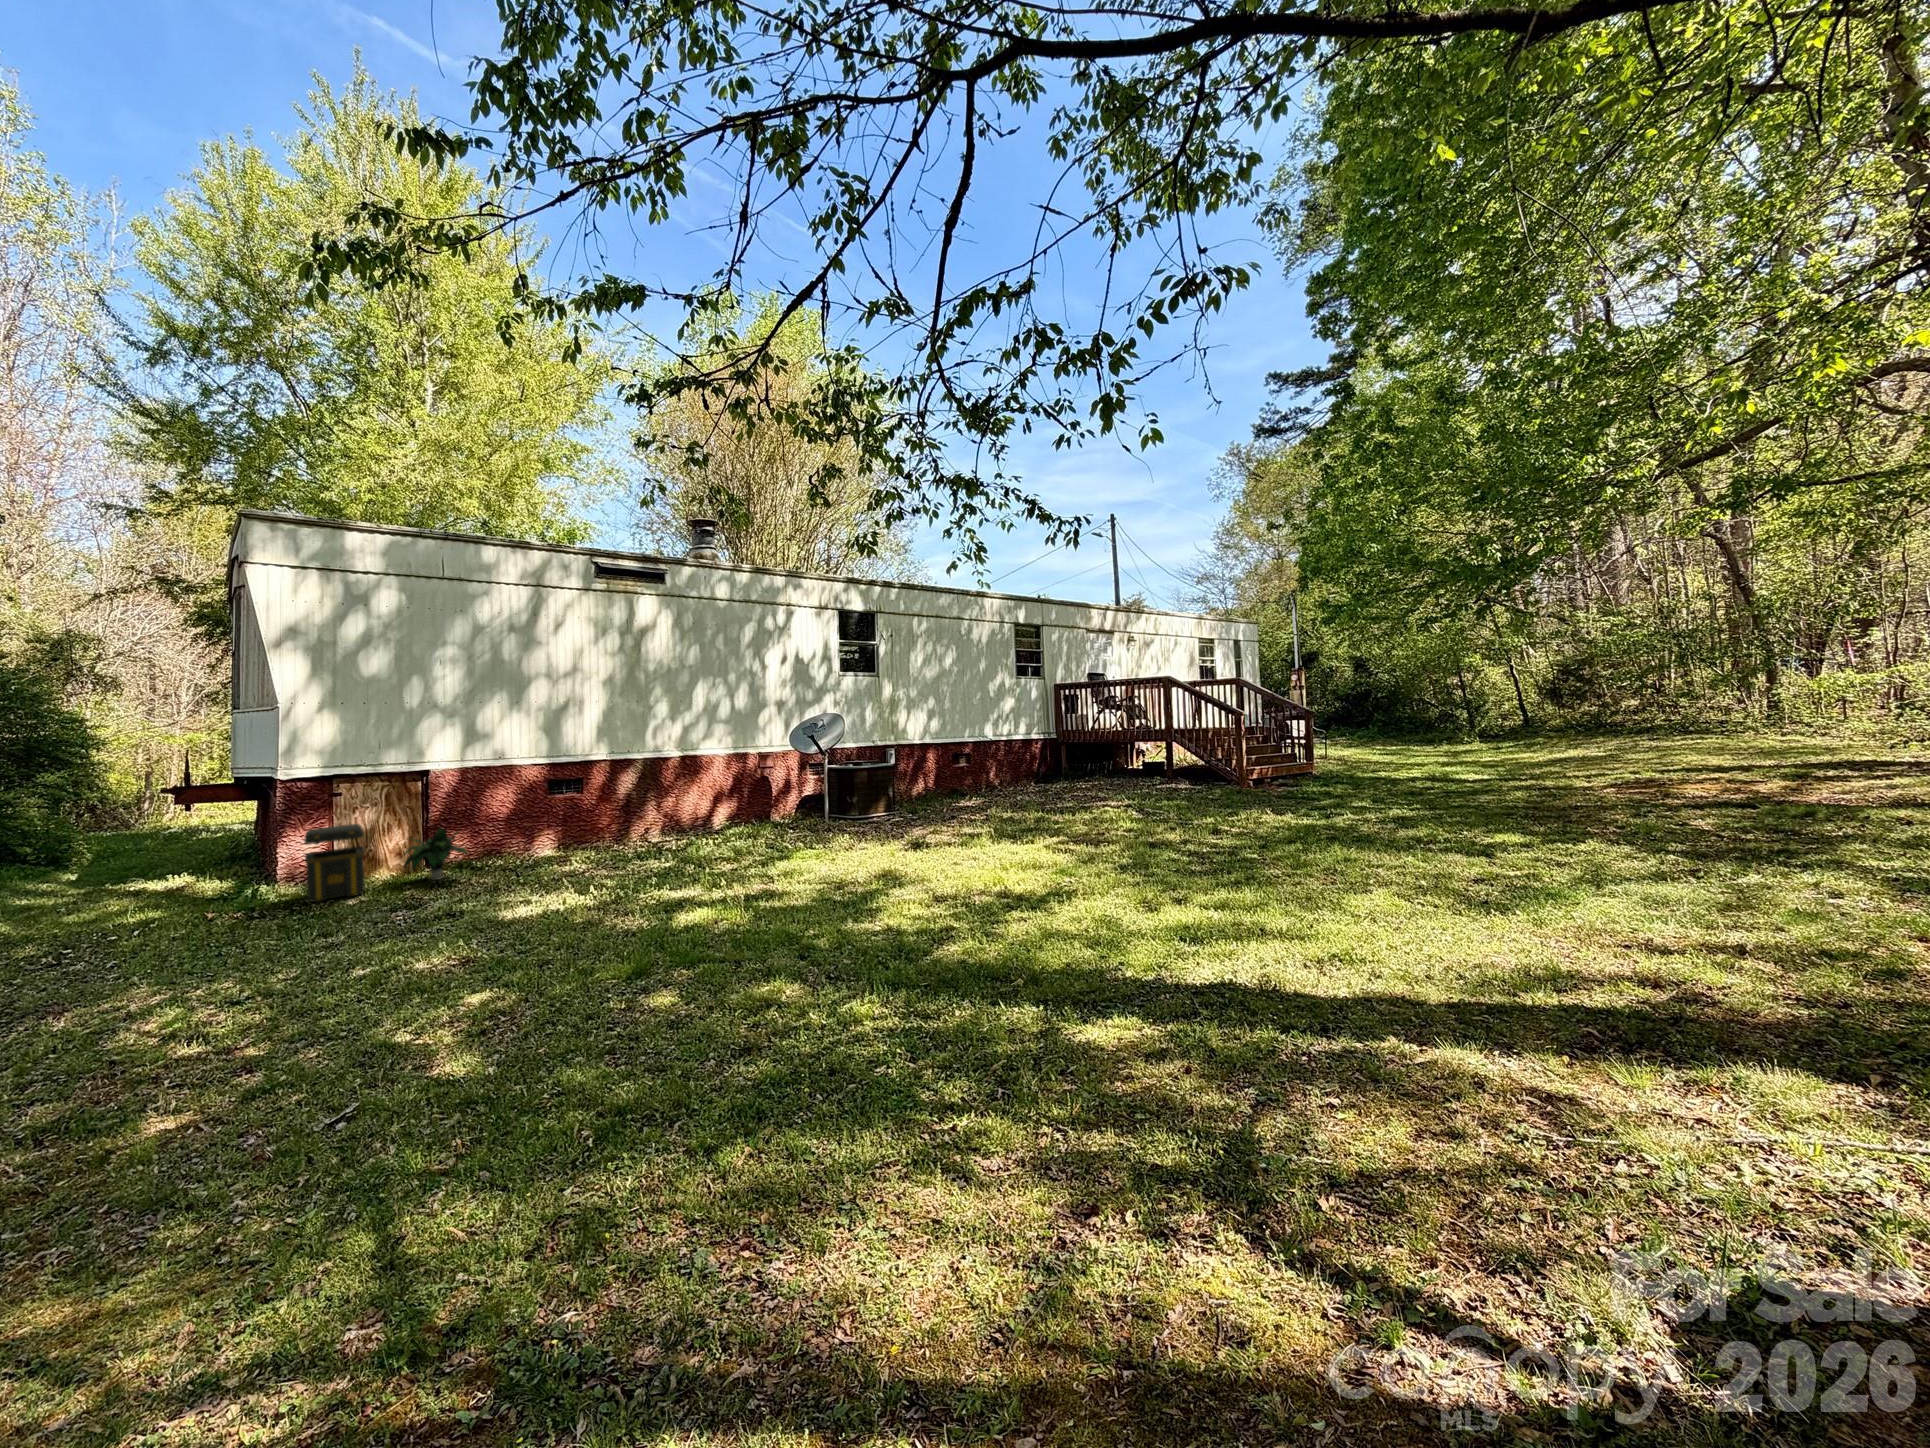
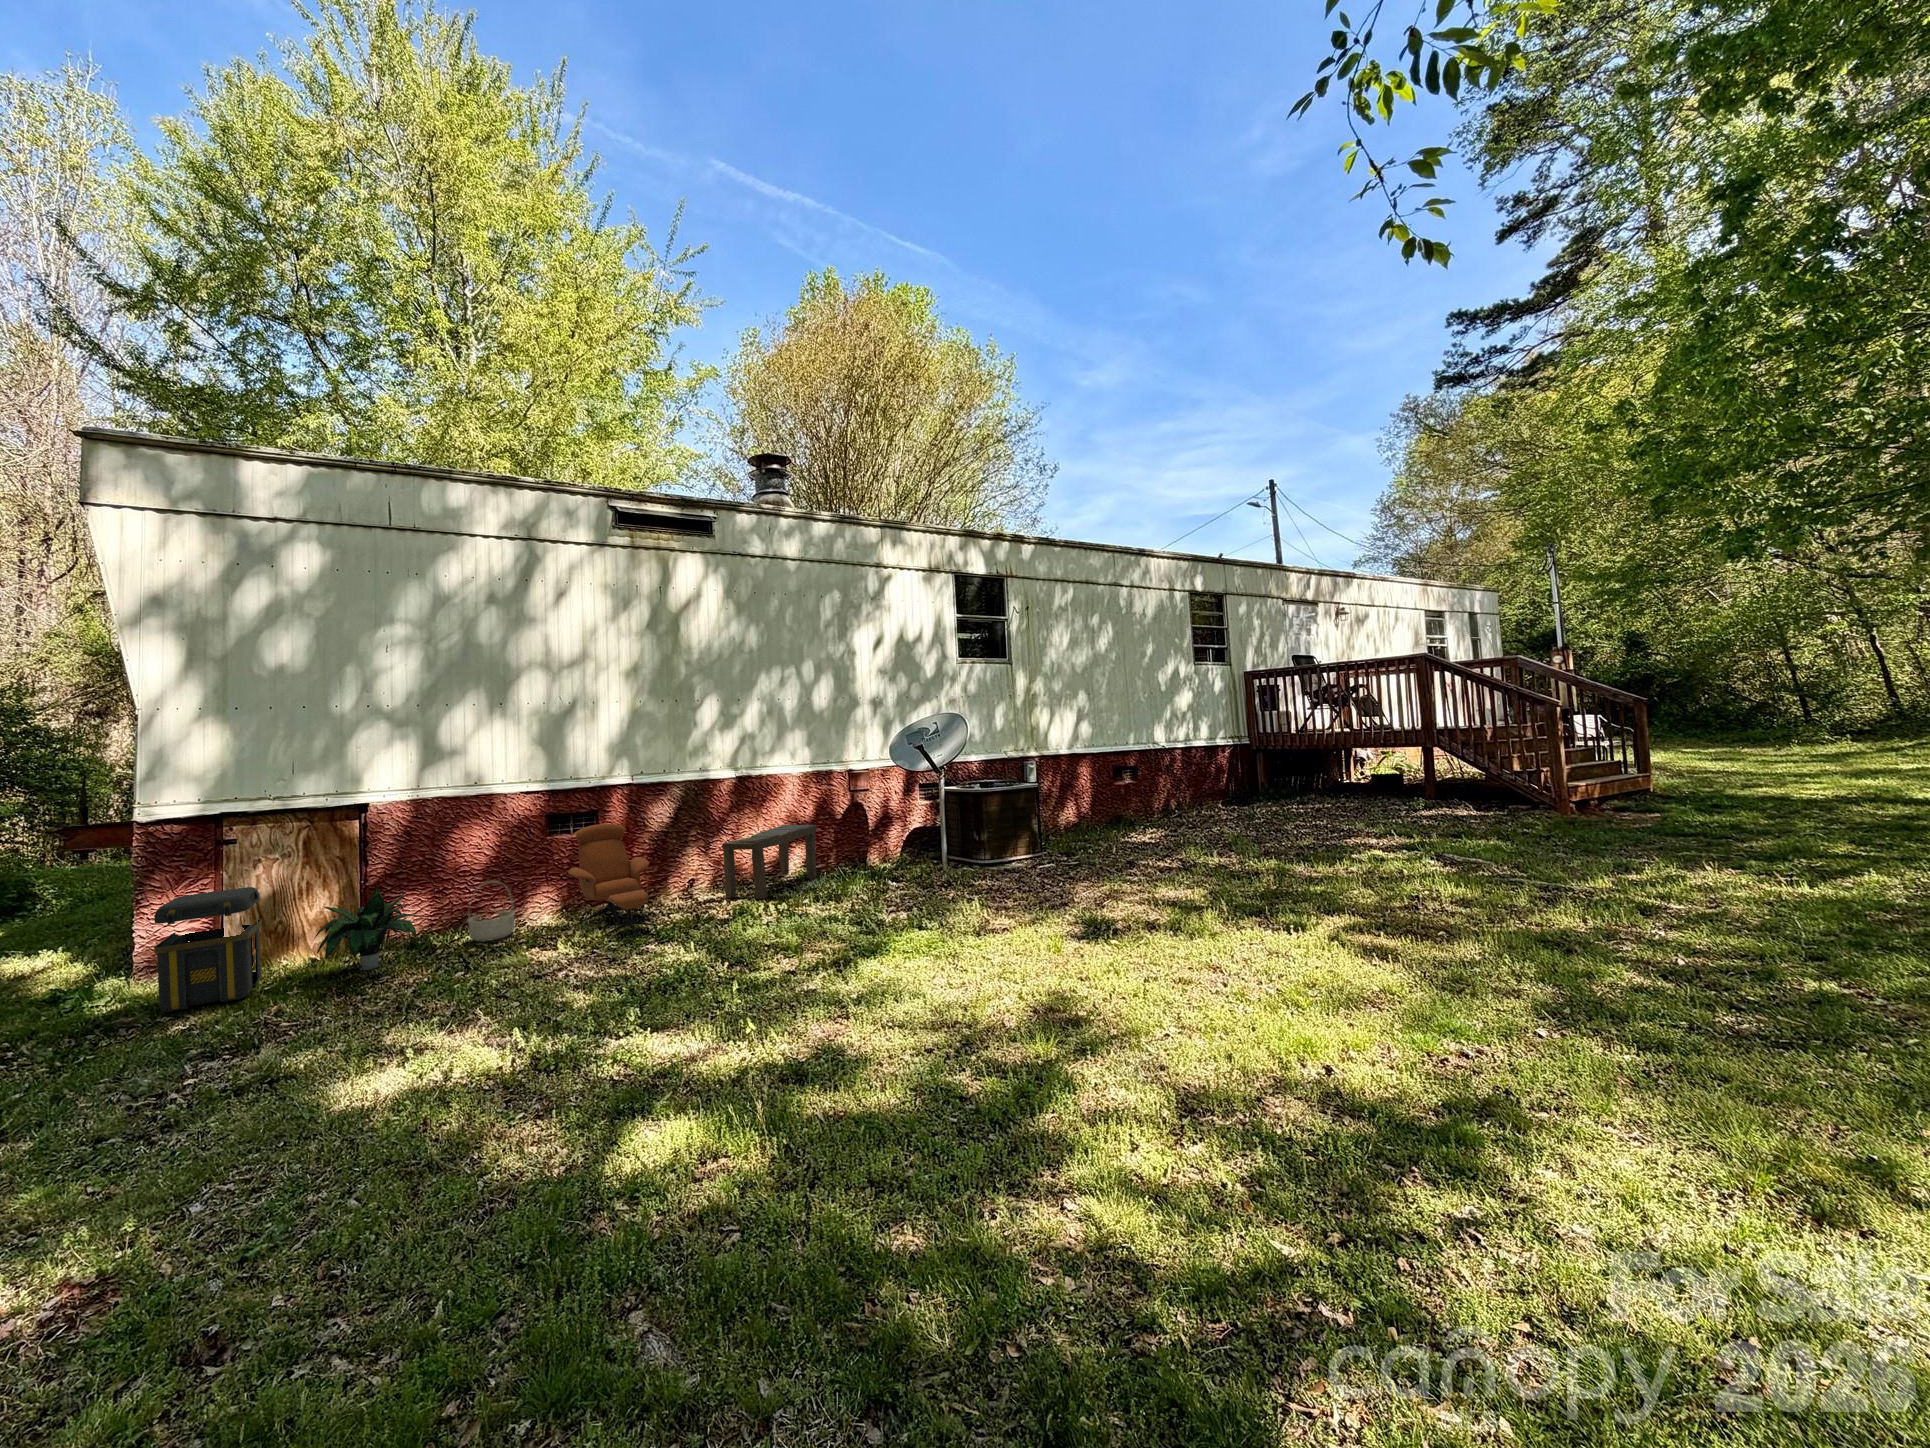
lounge chair: none [565,787,629,860] -> present [568,824,655,936]
bench: none [671,790,737,839] -> present [722,825,817,899]
basket: none [496,824,529,865] -> present [467,881,515,942]

